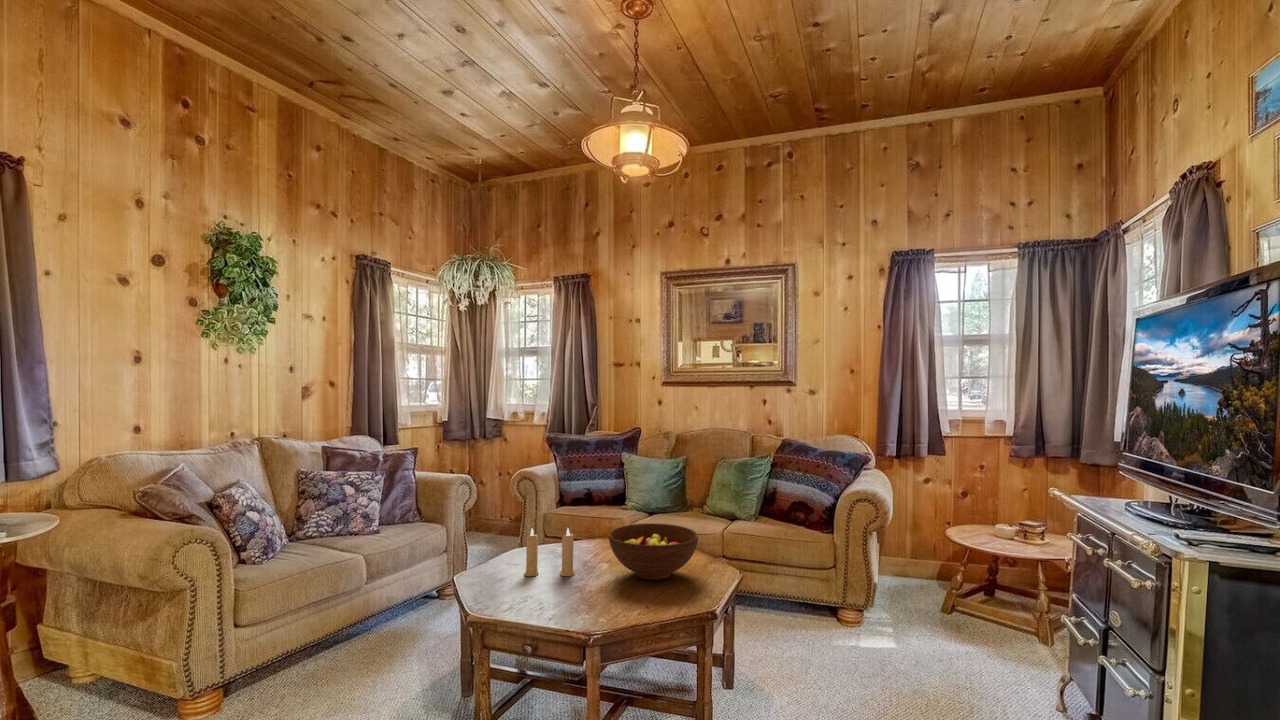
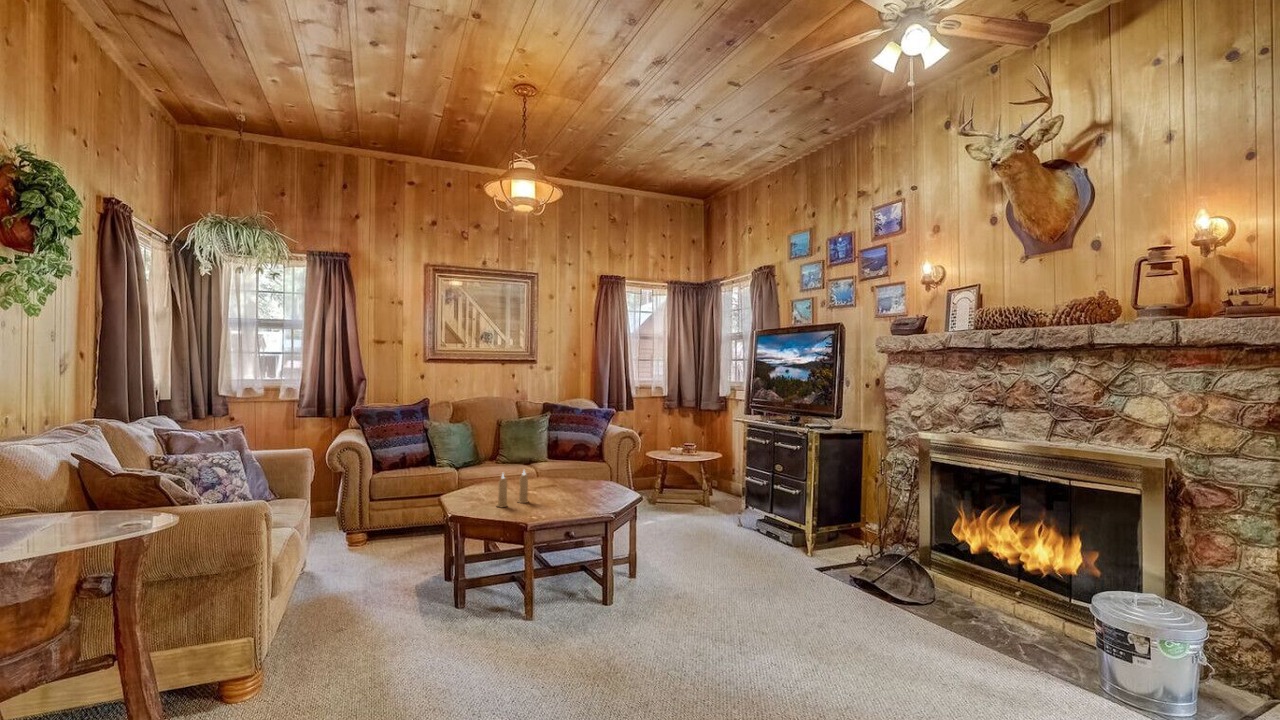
fruit bowl: present [609,523,698,580] -> none [544,460,603,495]

